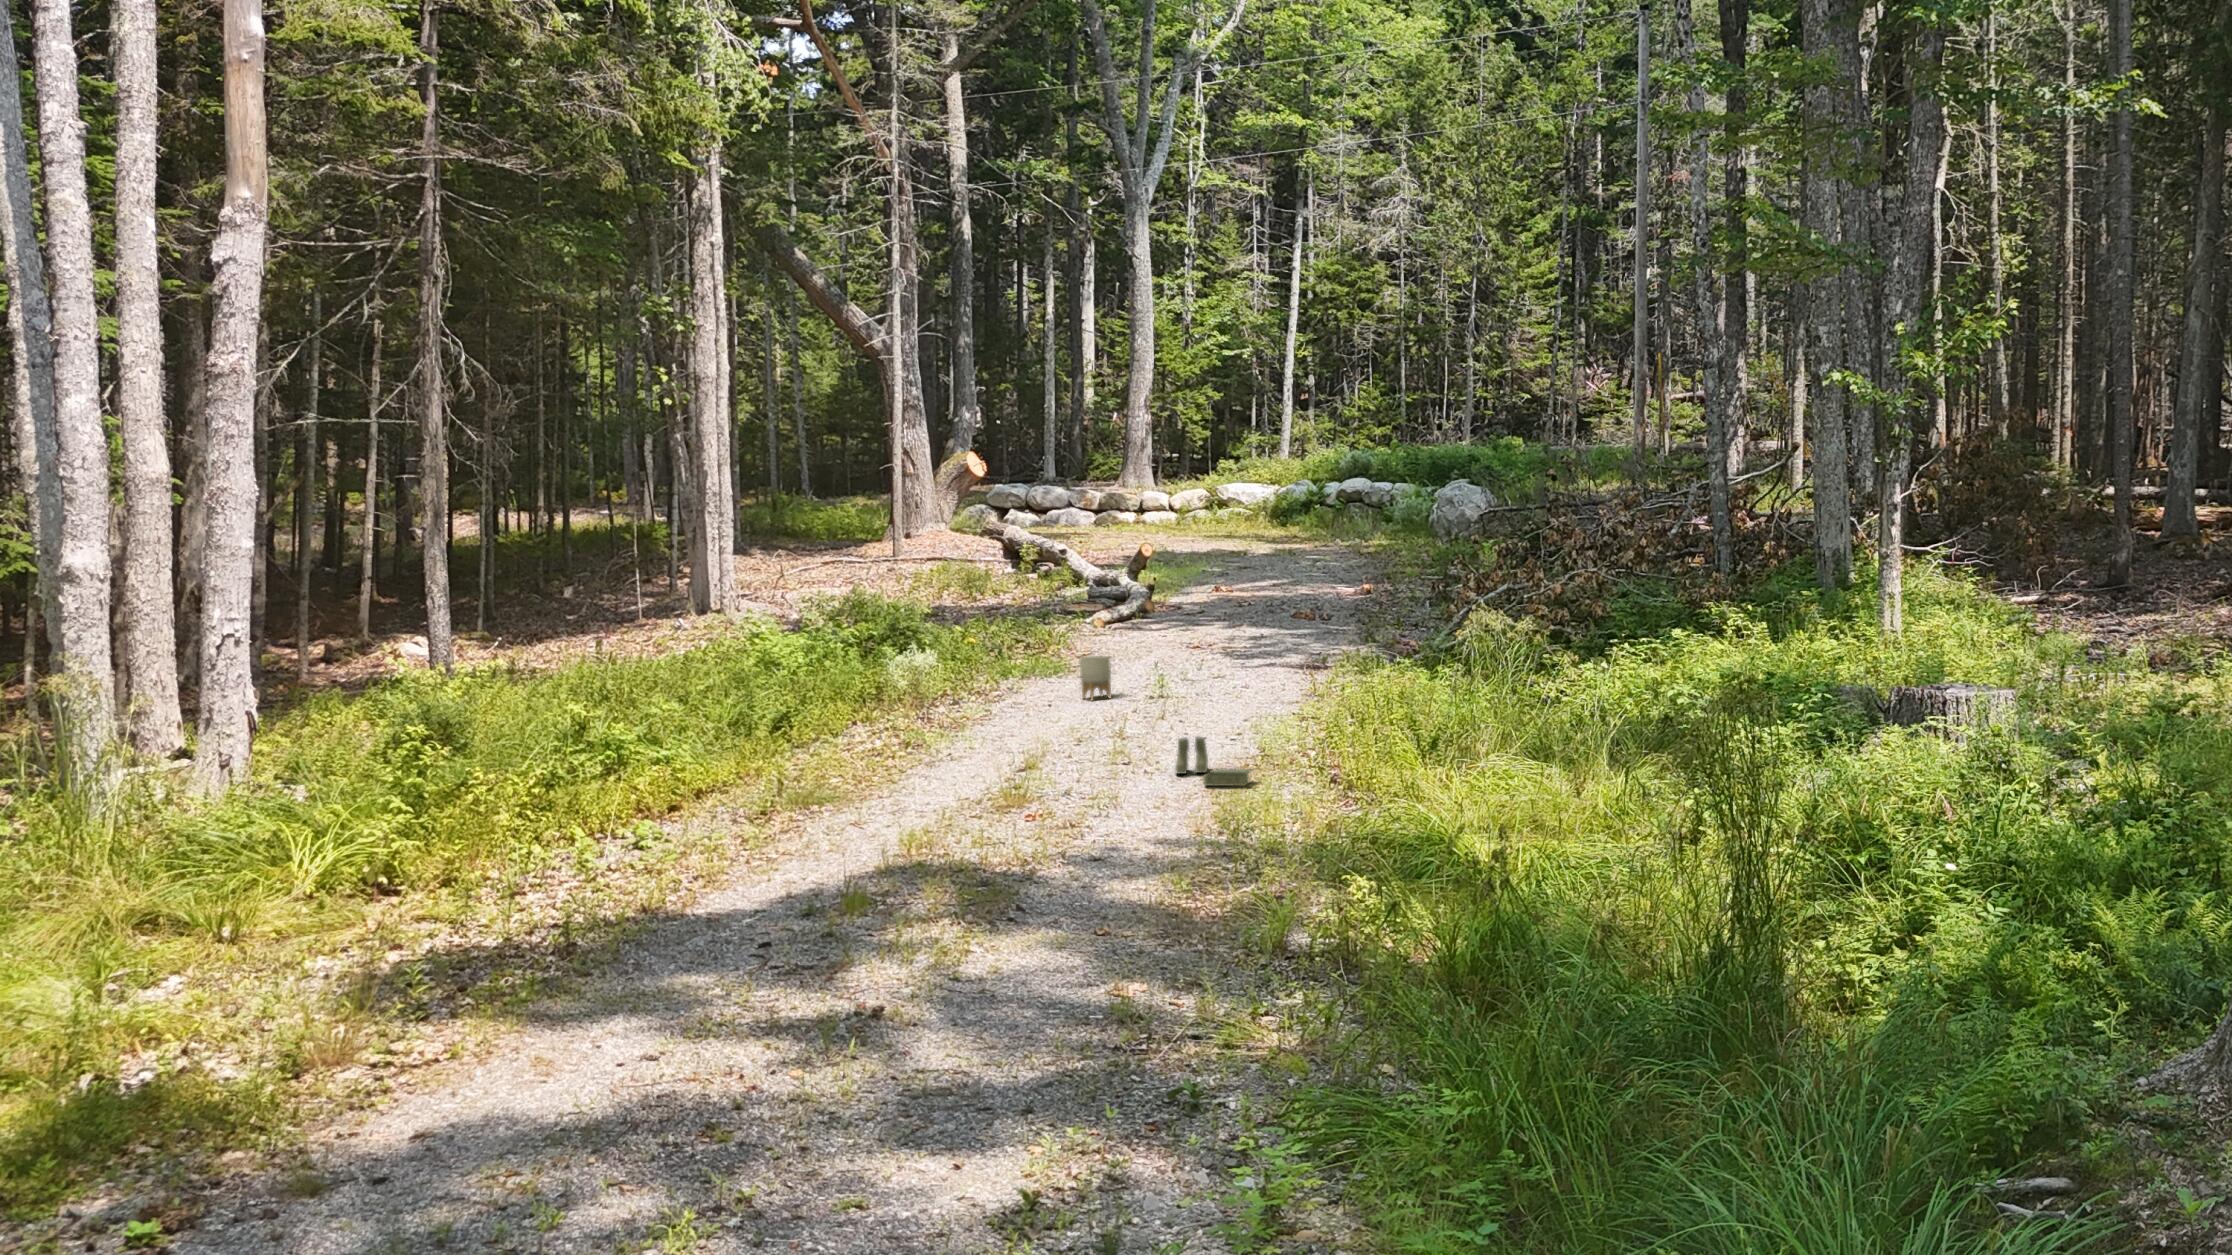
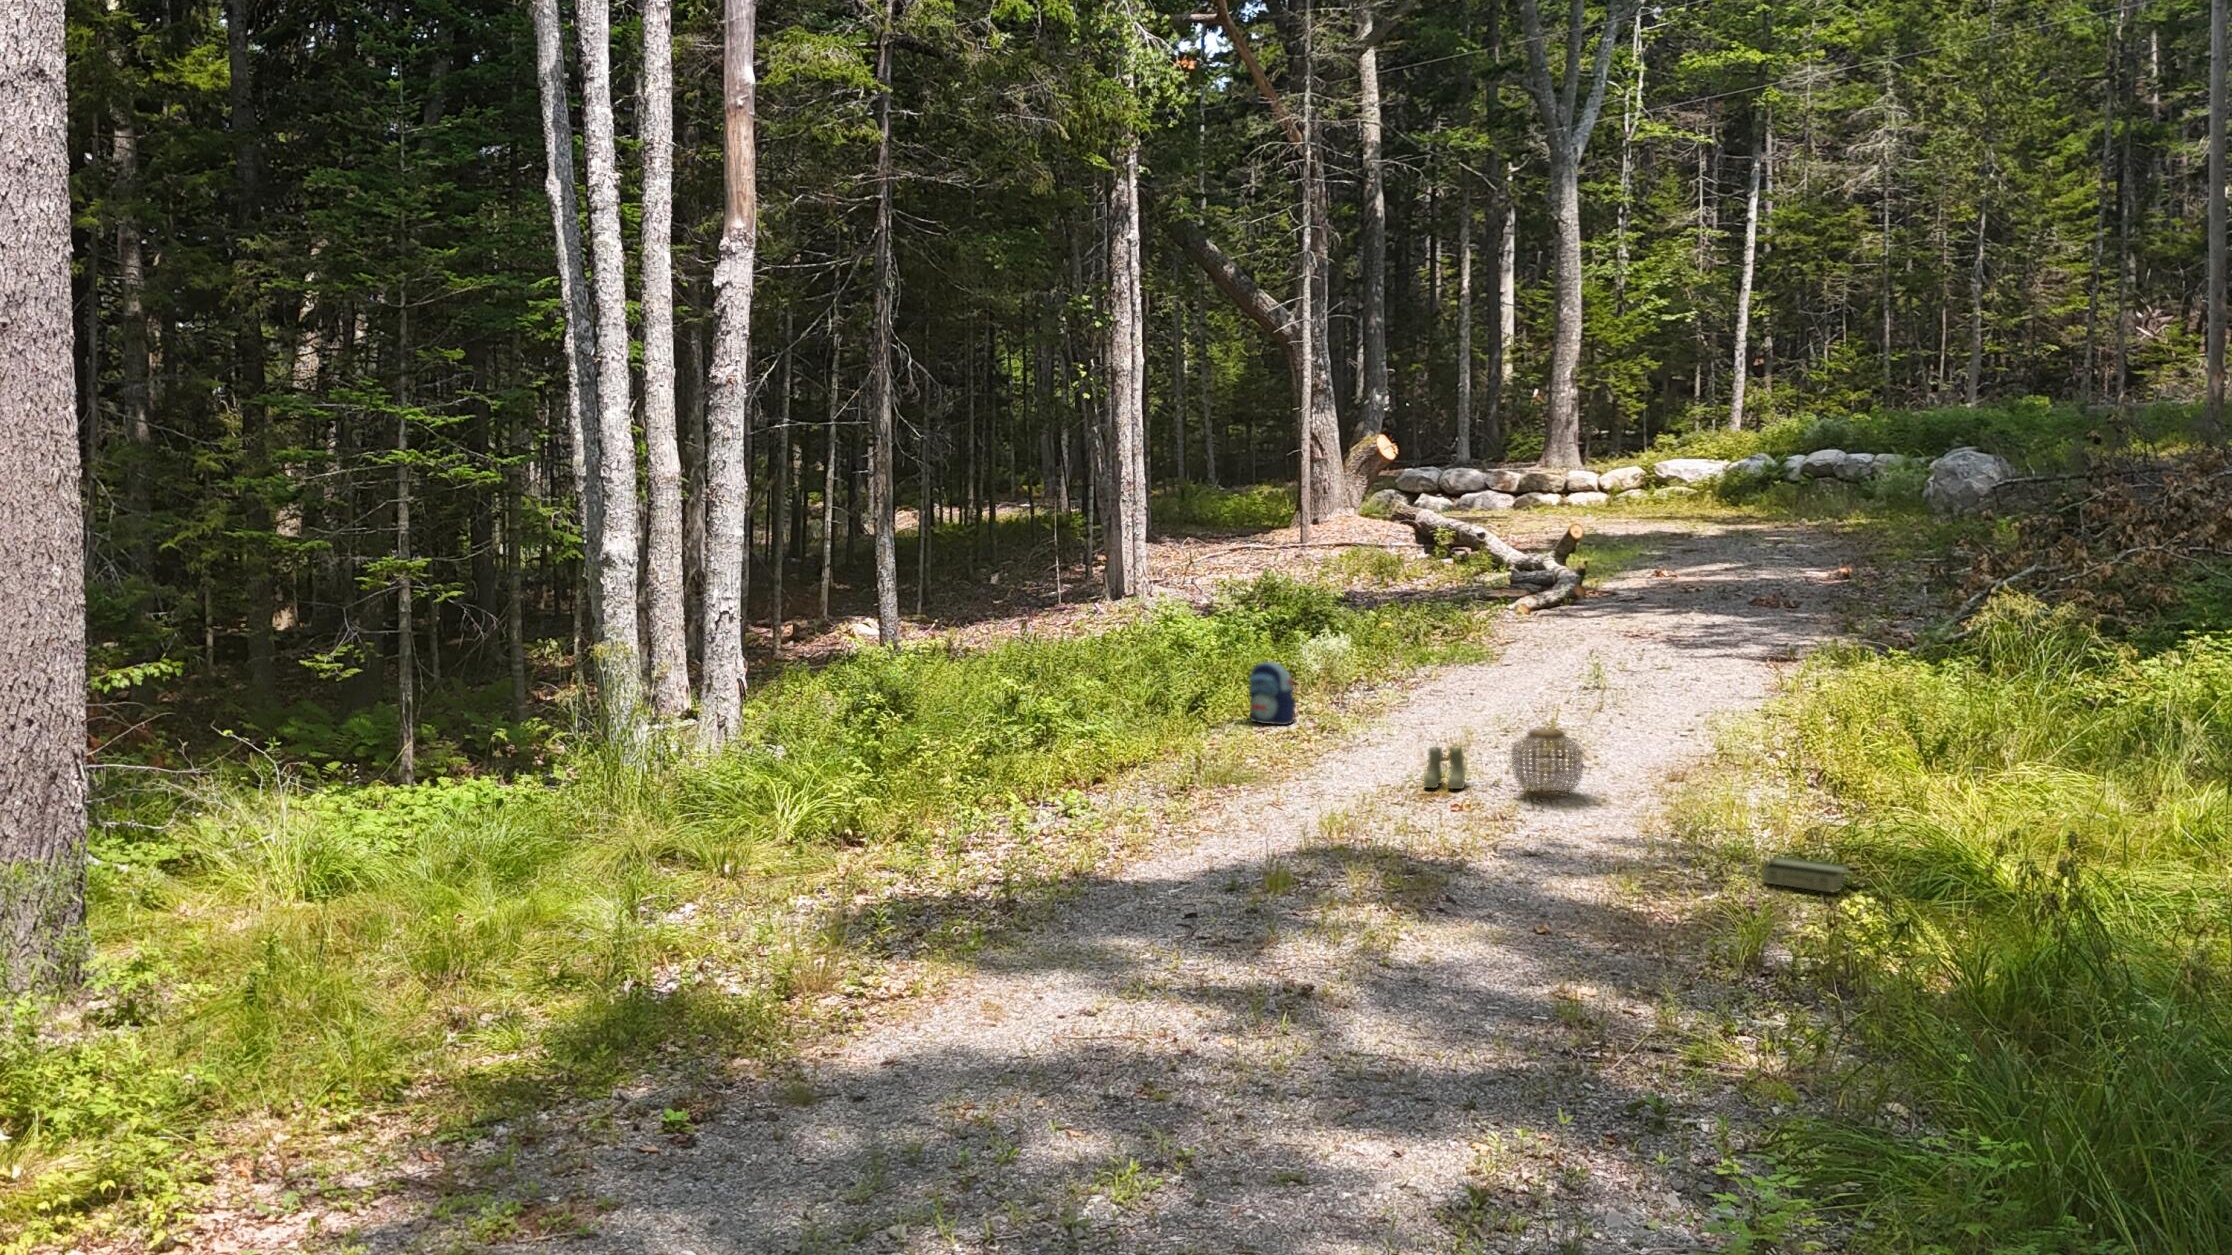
planter: present [1080,656,1111,700] -> none [1529,662,1571,716]
backpack: none [848,665,891,723] -> present [1249,661,1296,725]
woven basket: none [1056,700,1106,753] -> present [1512,729,1583,798]
boots: present [1175,737,1208,774] -> present [1424,747,1466,789]

